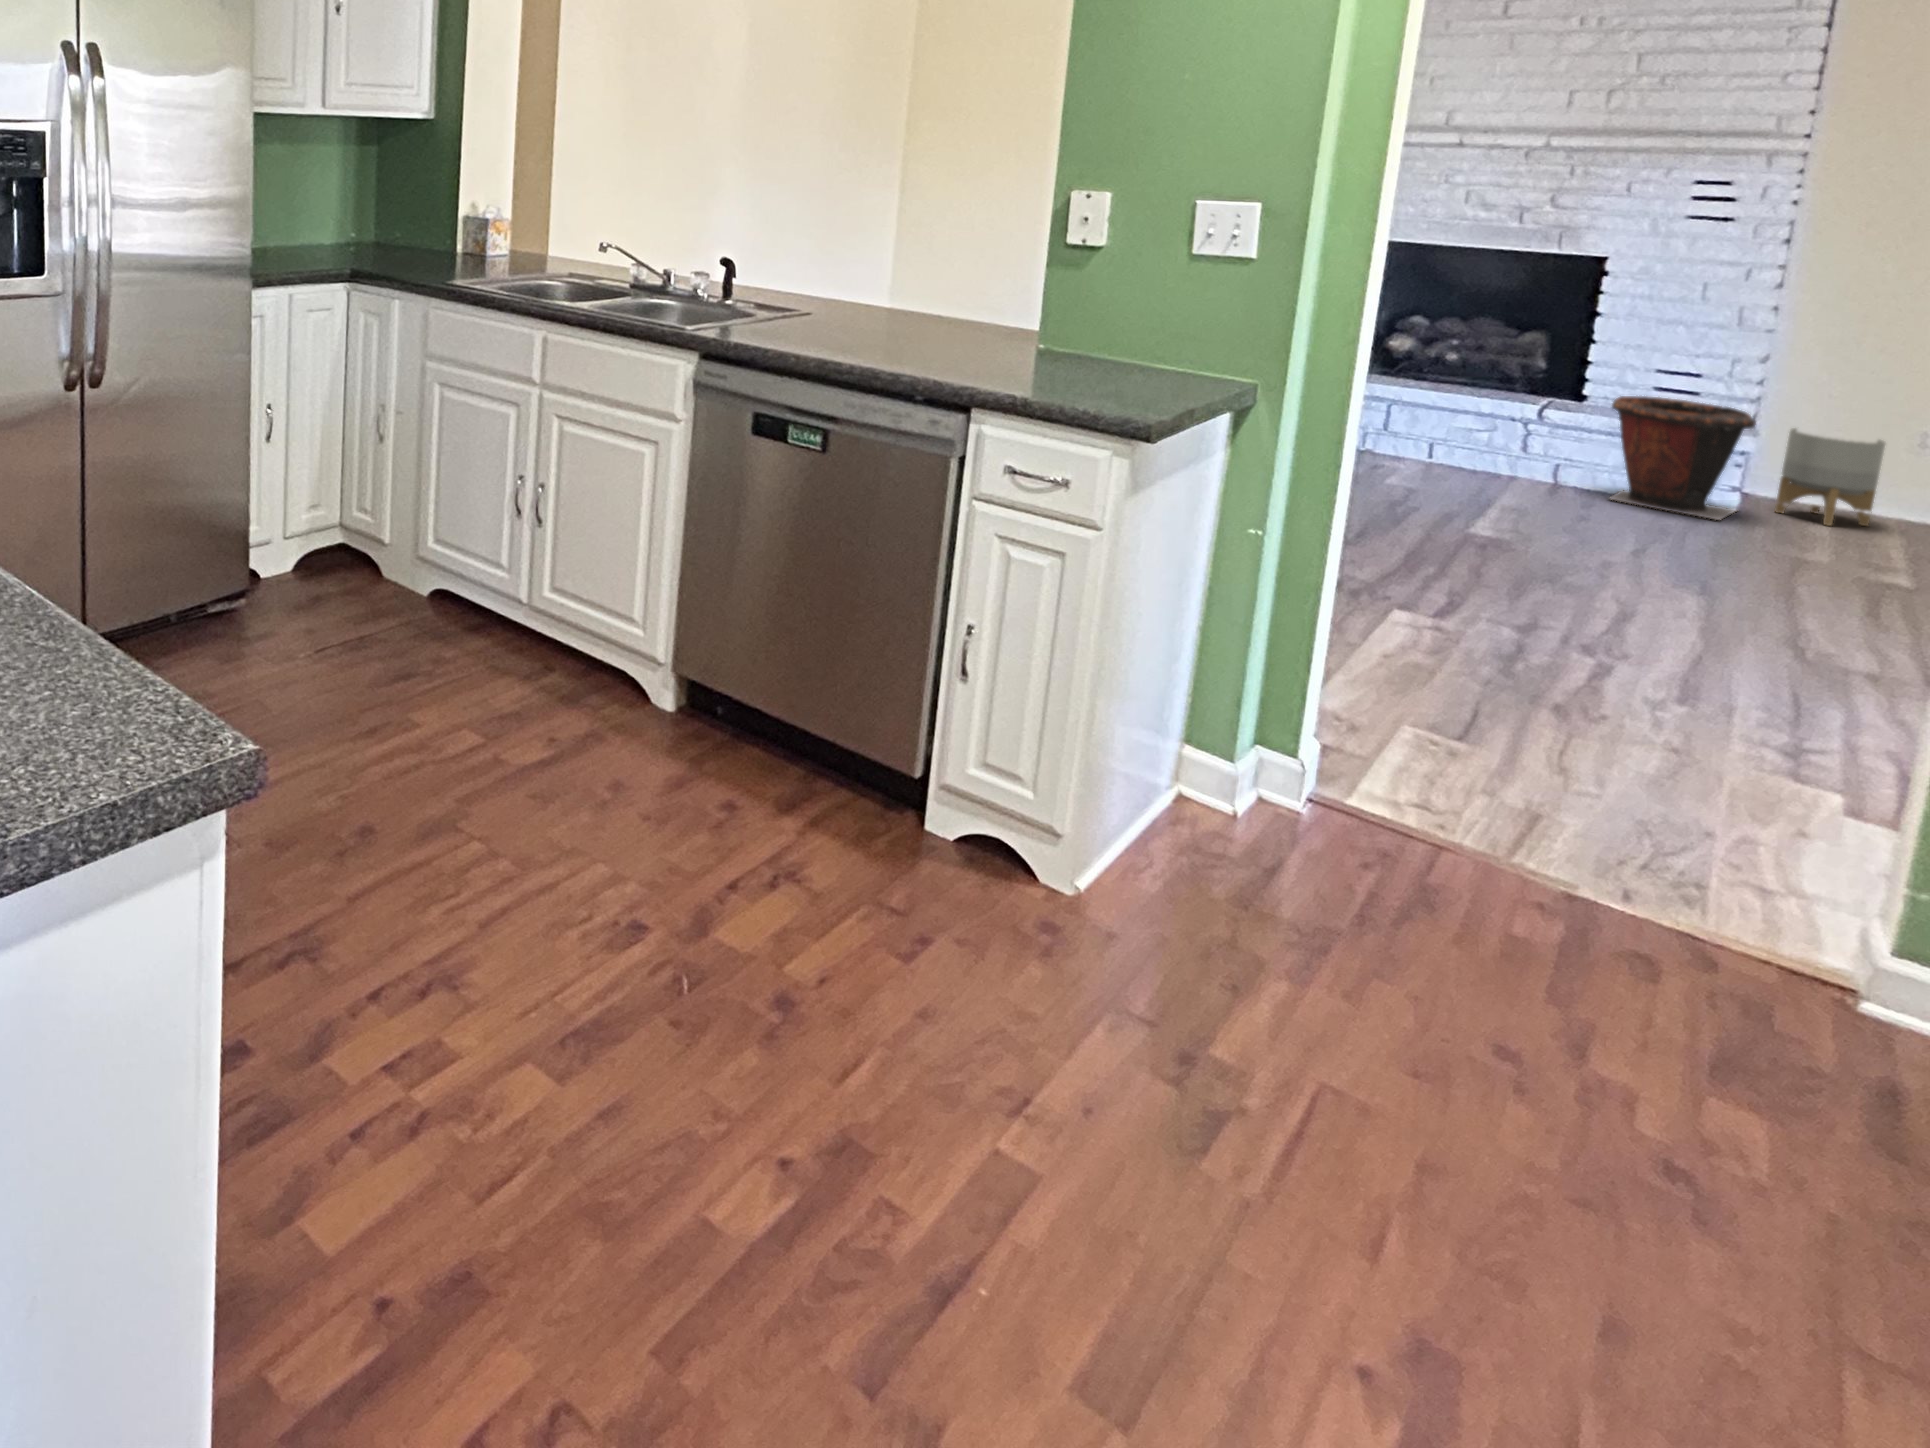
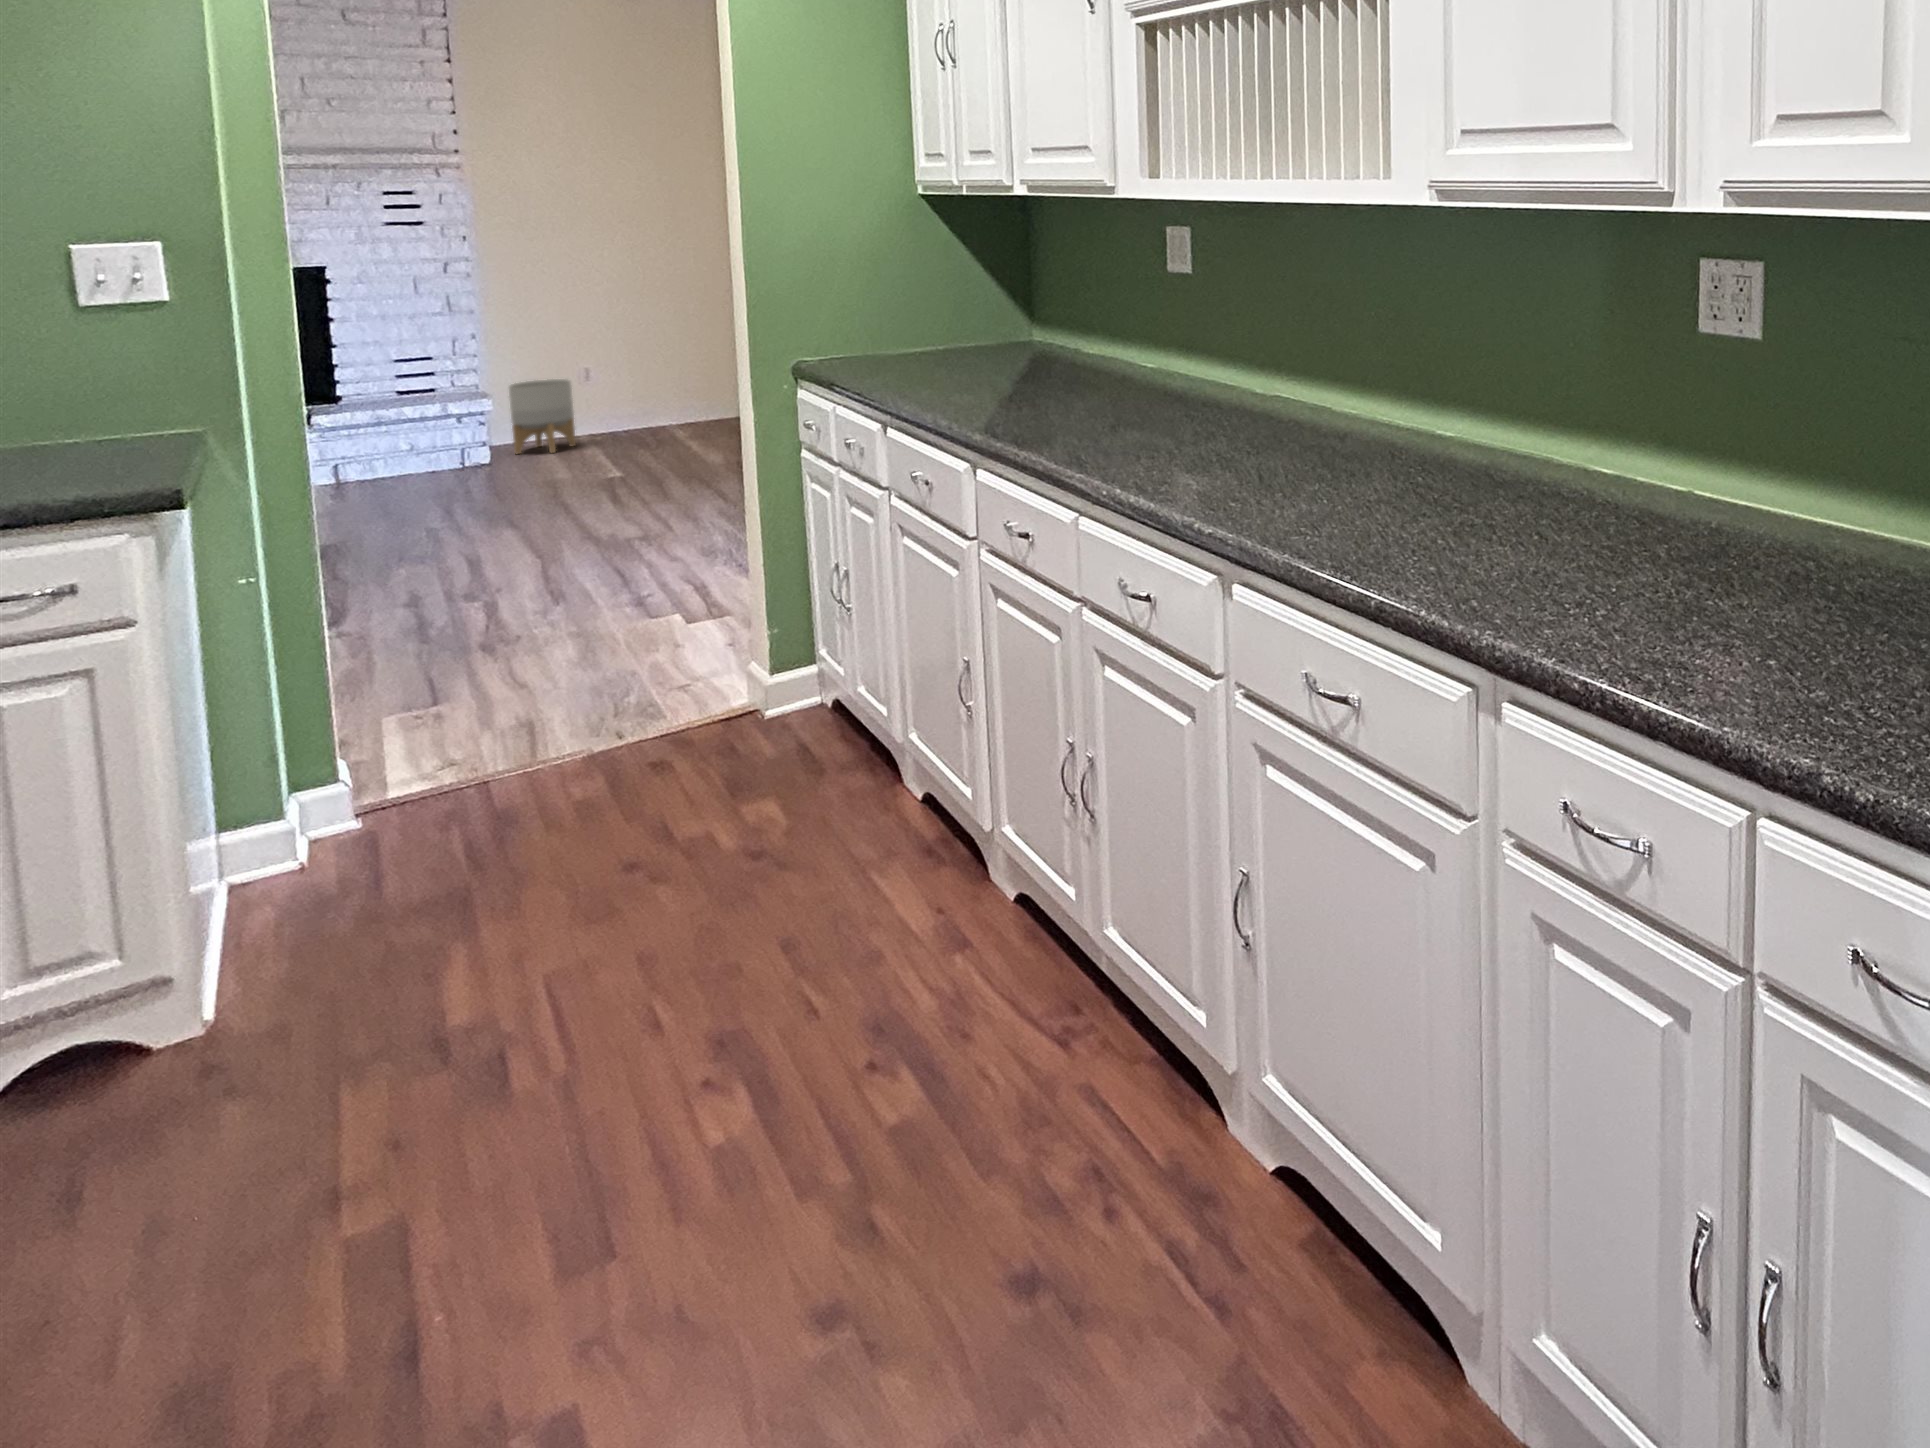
waste bin: present [1610,396,1756,520] -> none [372,376,492,483]

